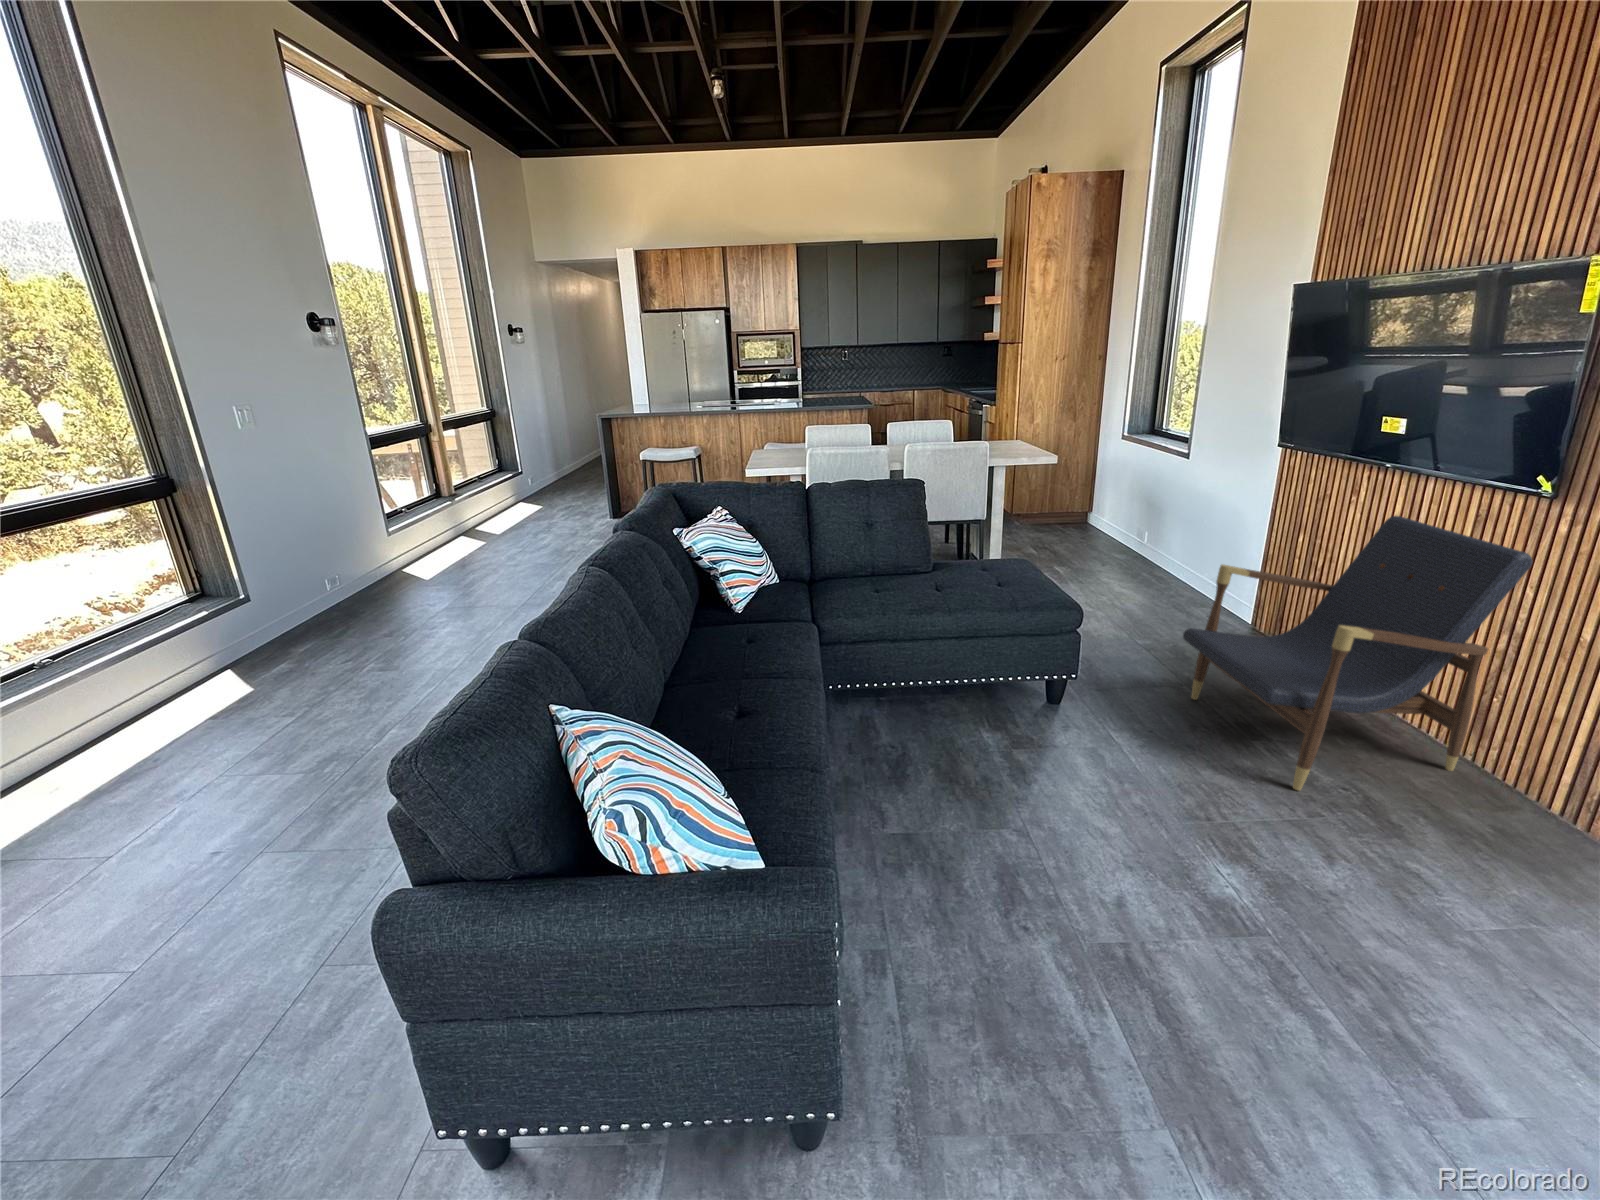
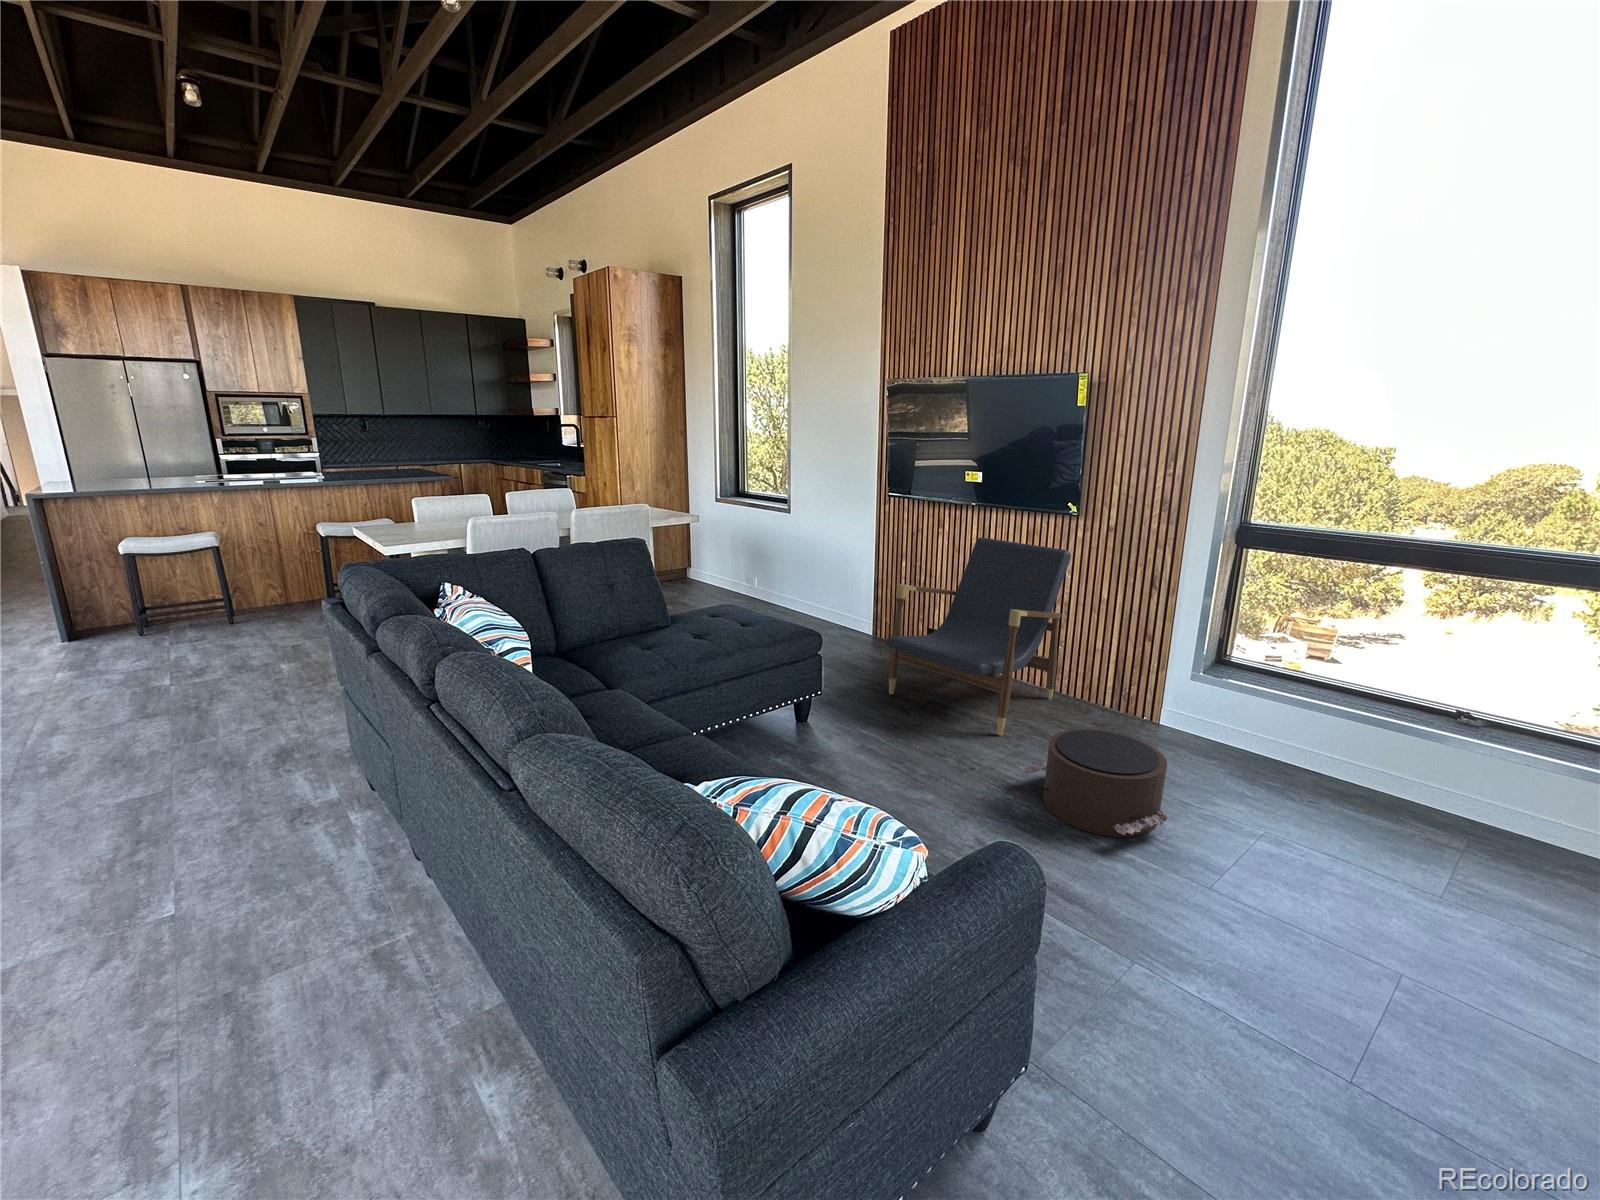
pouf: none [1257,808,1474,991] -> present [1023,729,1172,837]

